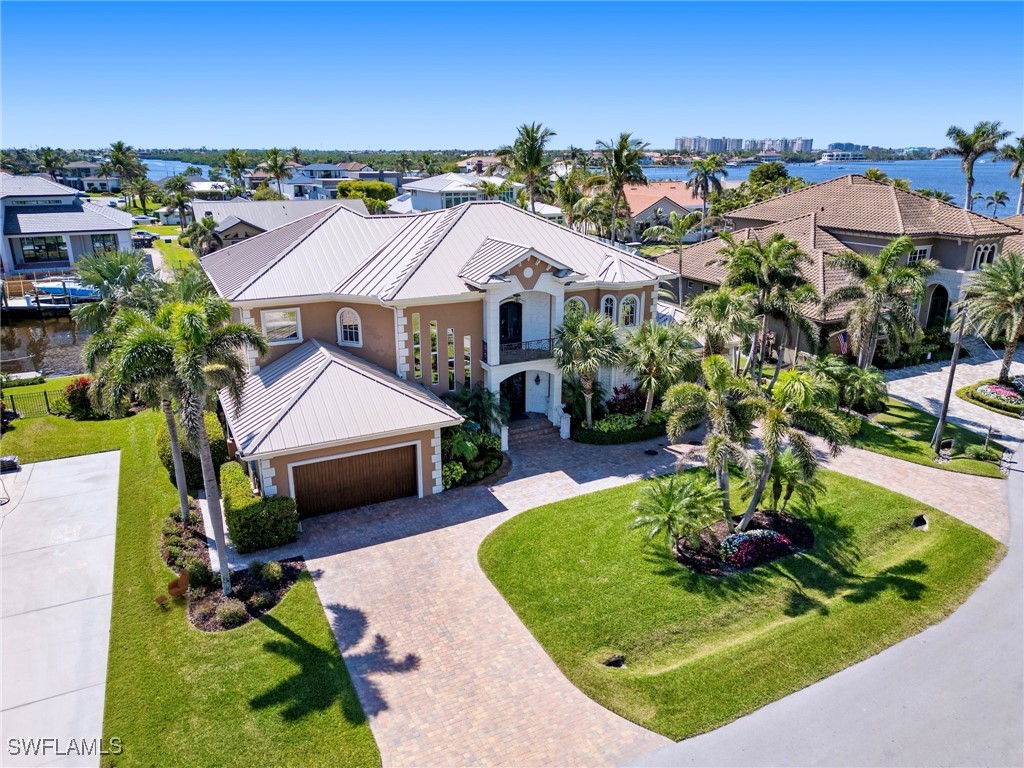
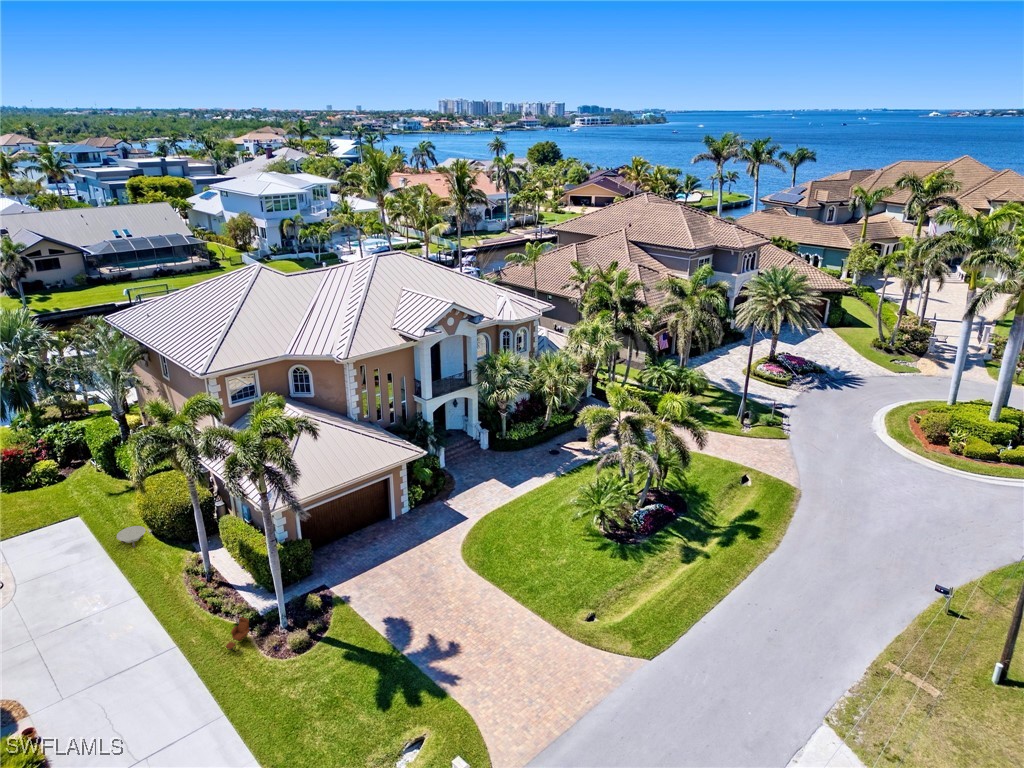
round table: none [133,462,164,484] -> present [117,526,146,548]

